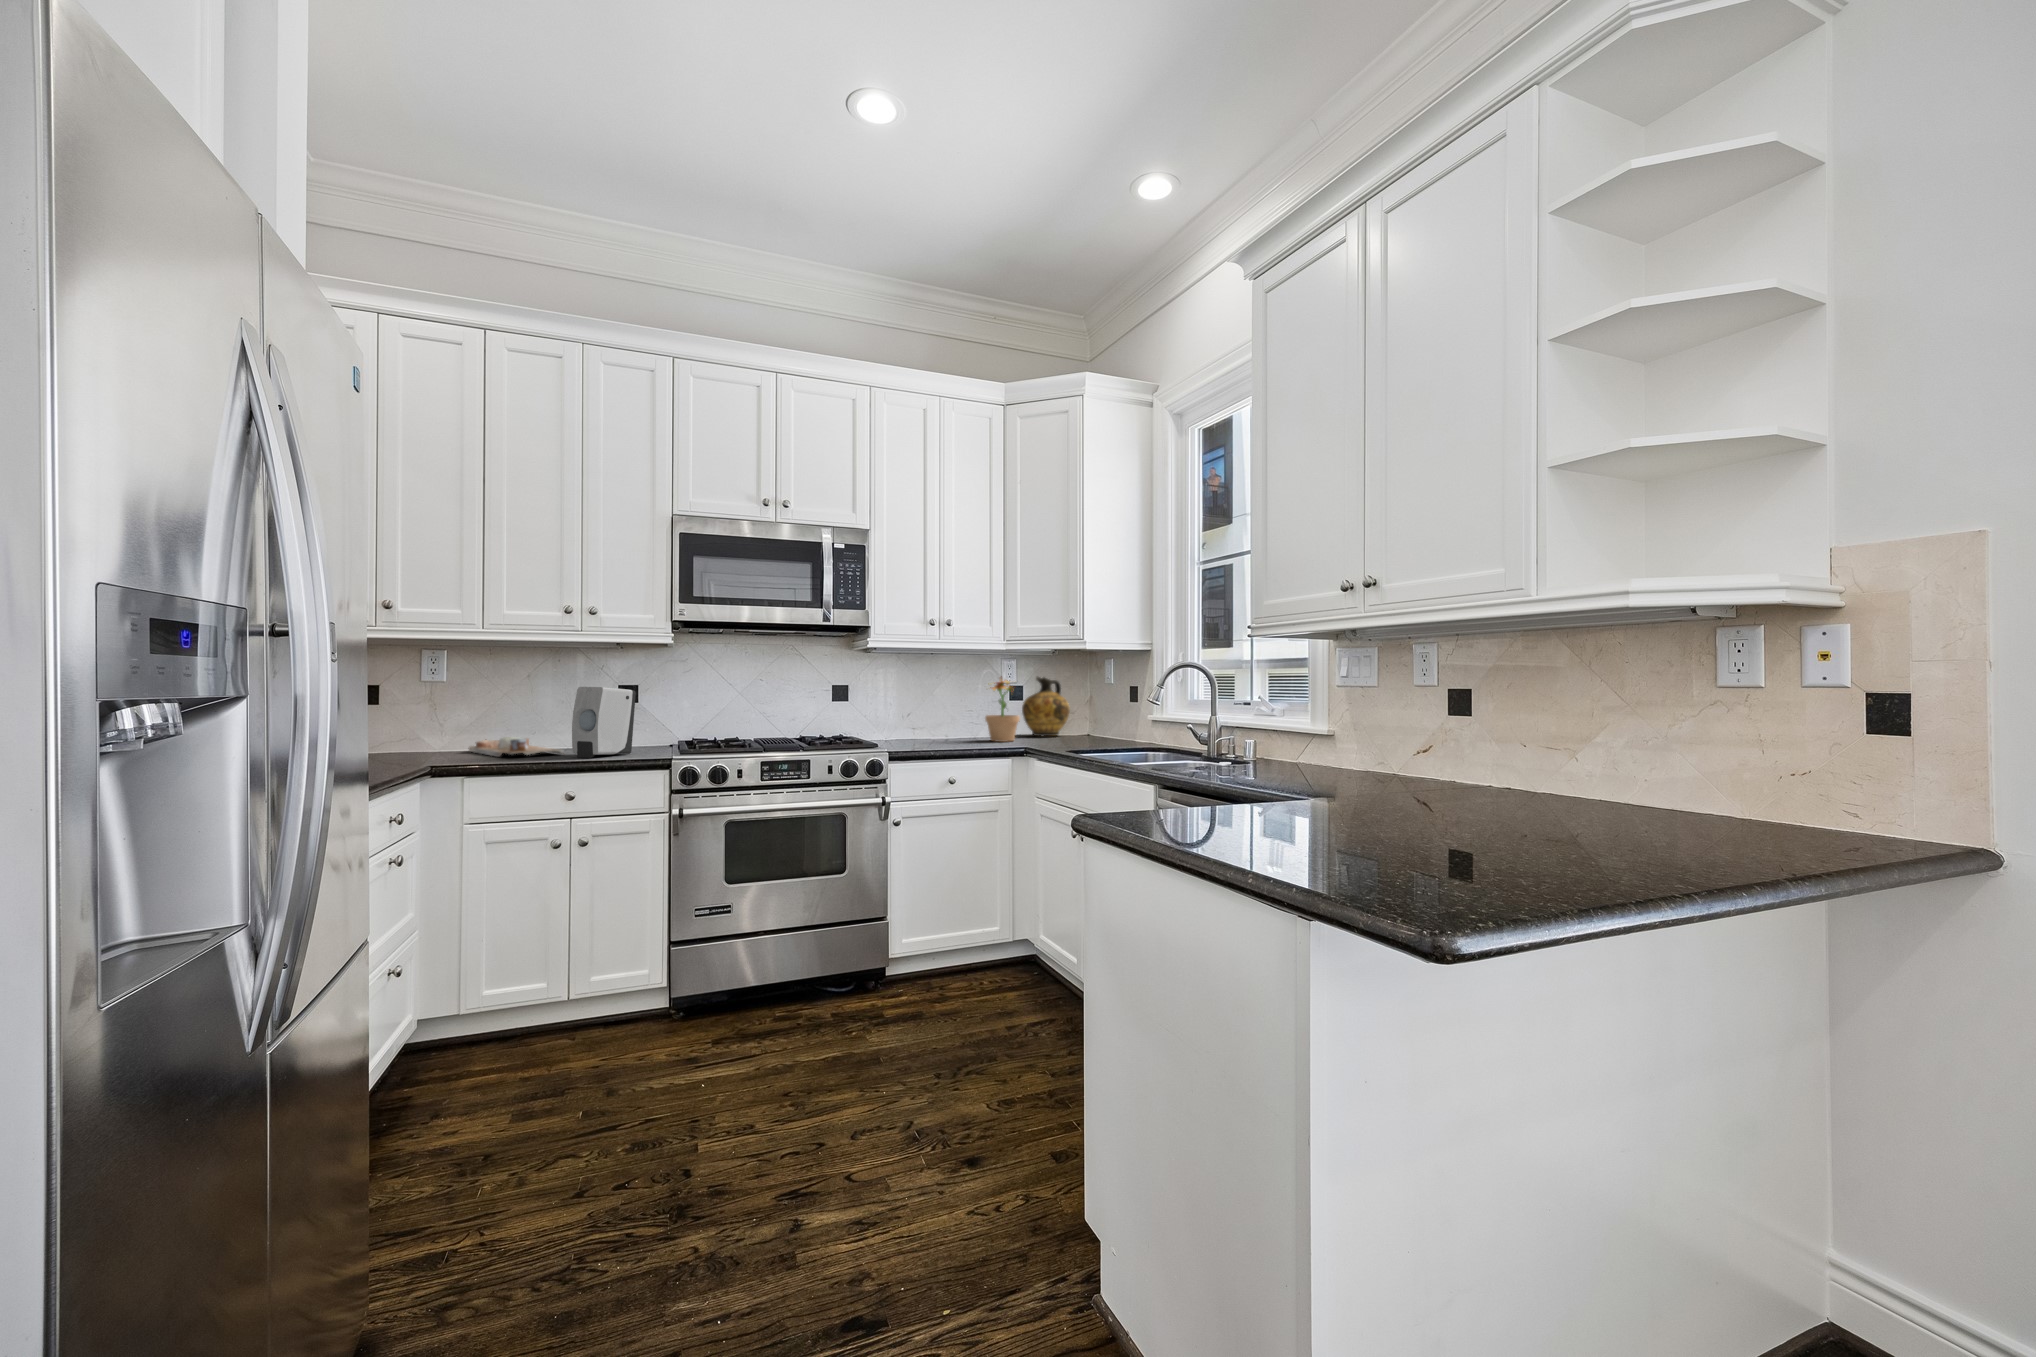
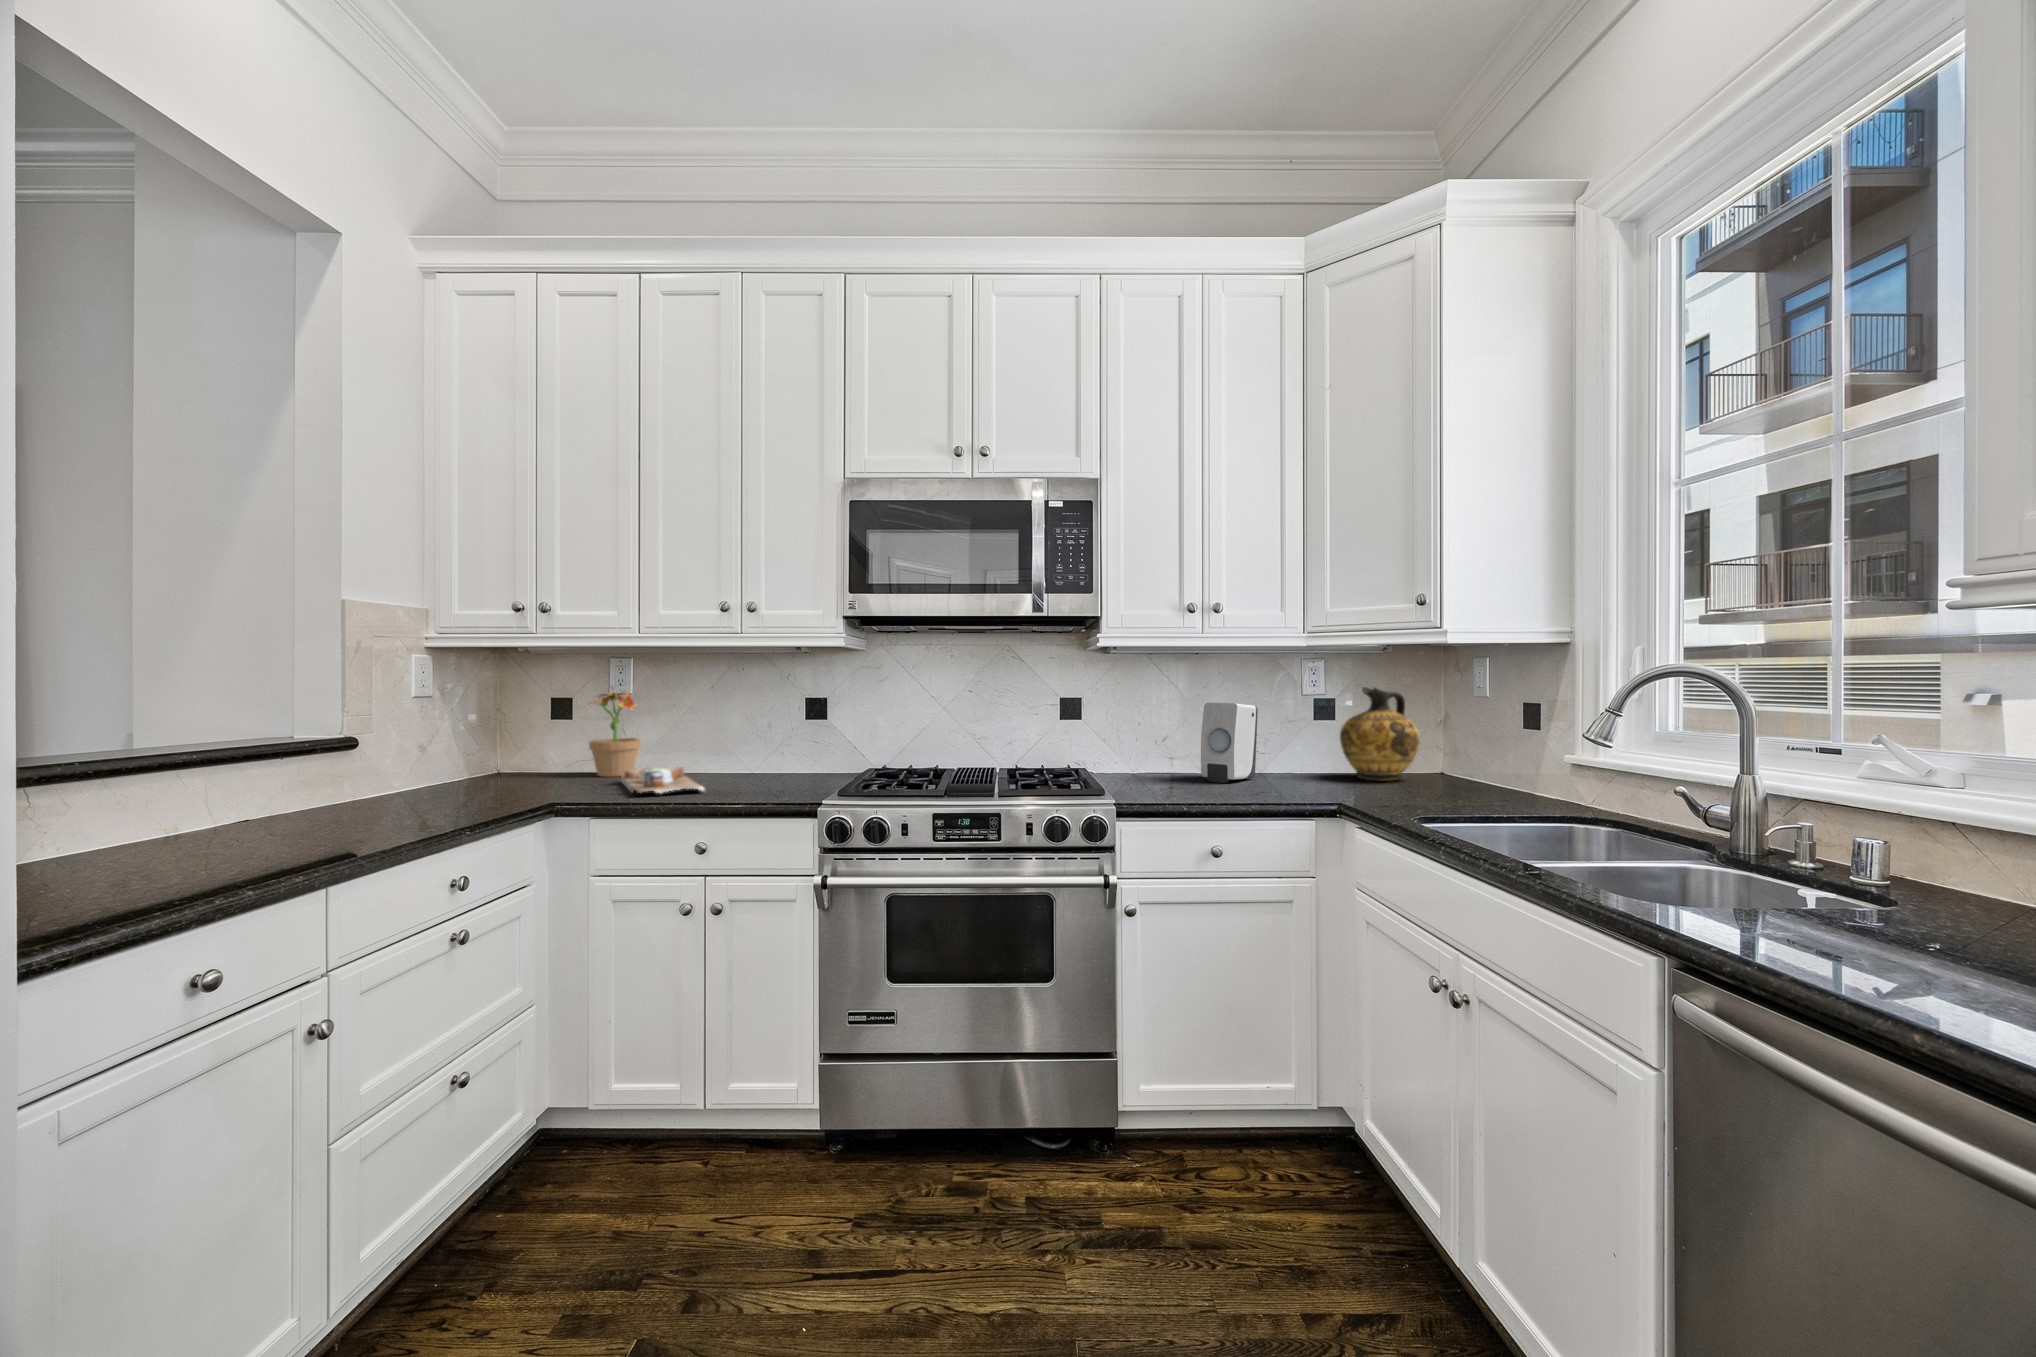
potted plant: present [985,679,1020,742] -> present [589,688,641,777]
soap dispenser: present [572,687,636,758] -> present [1201,703,1258,783]

